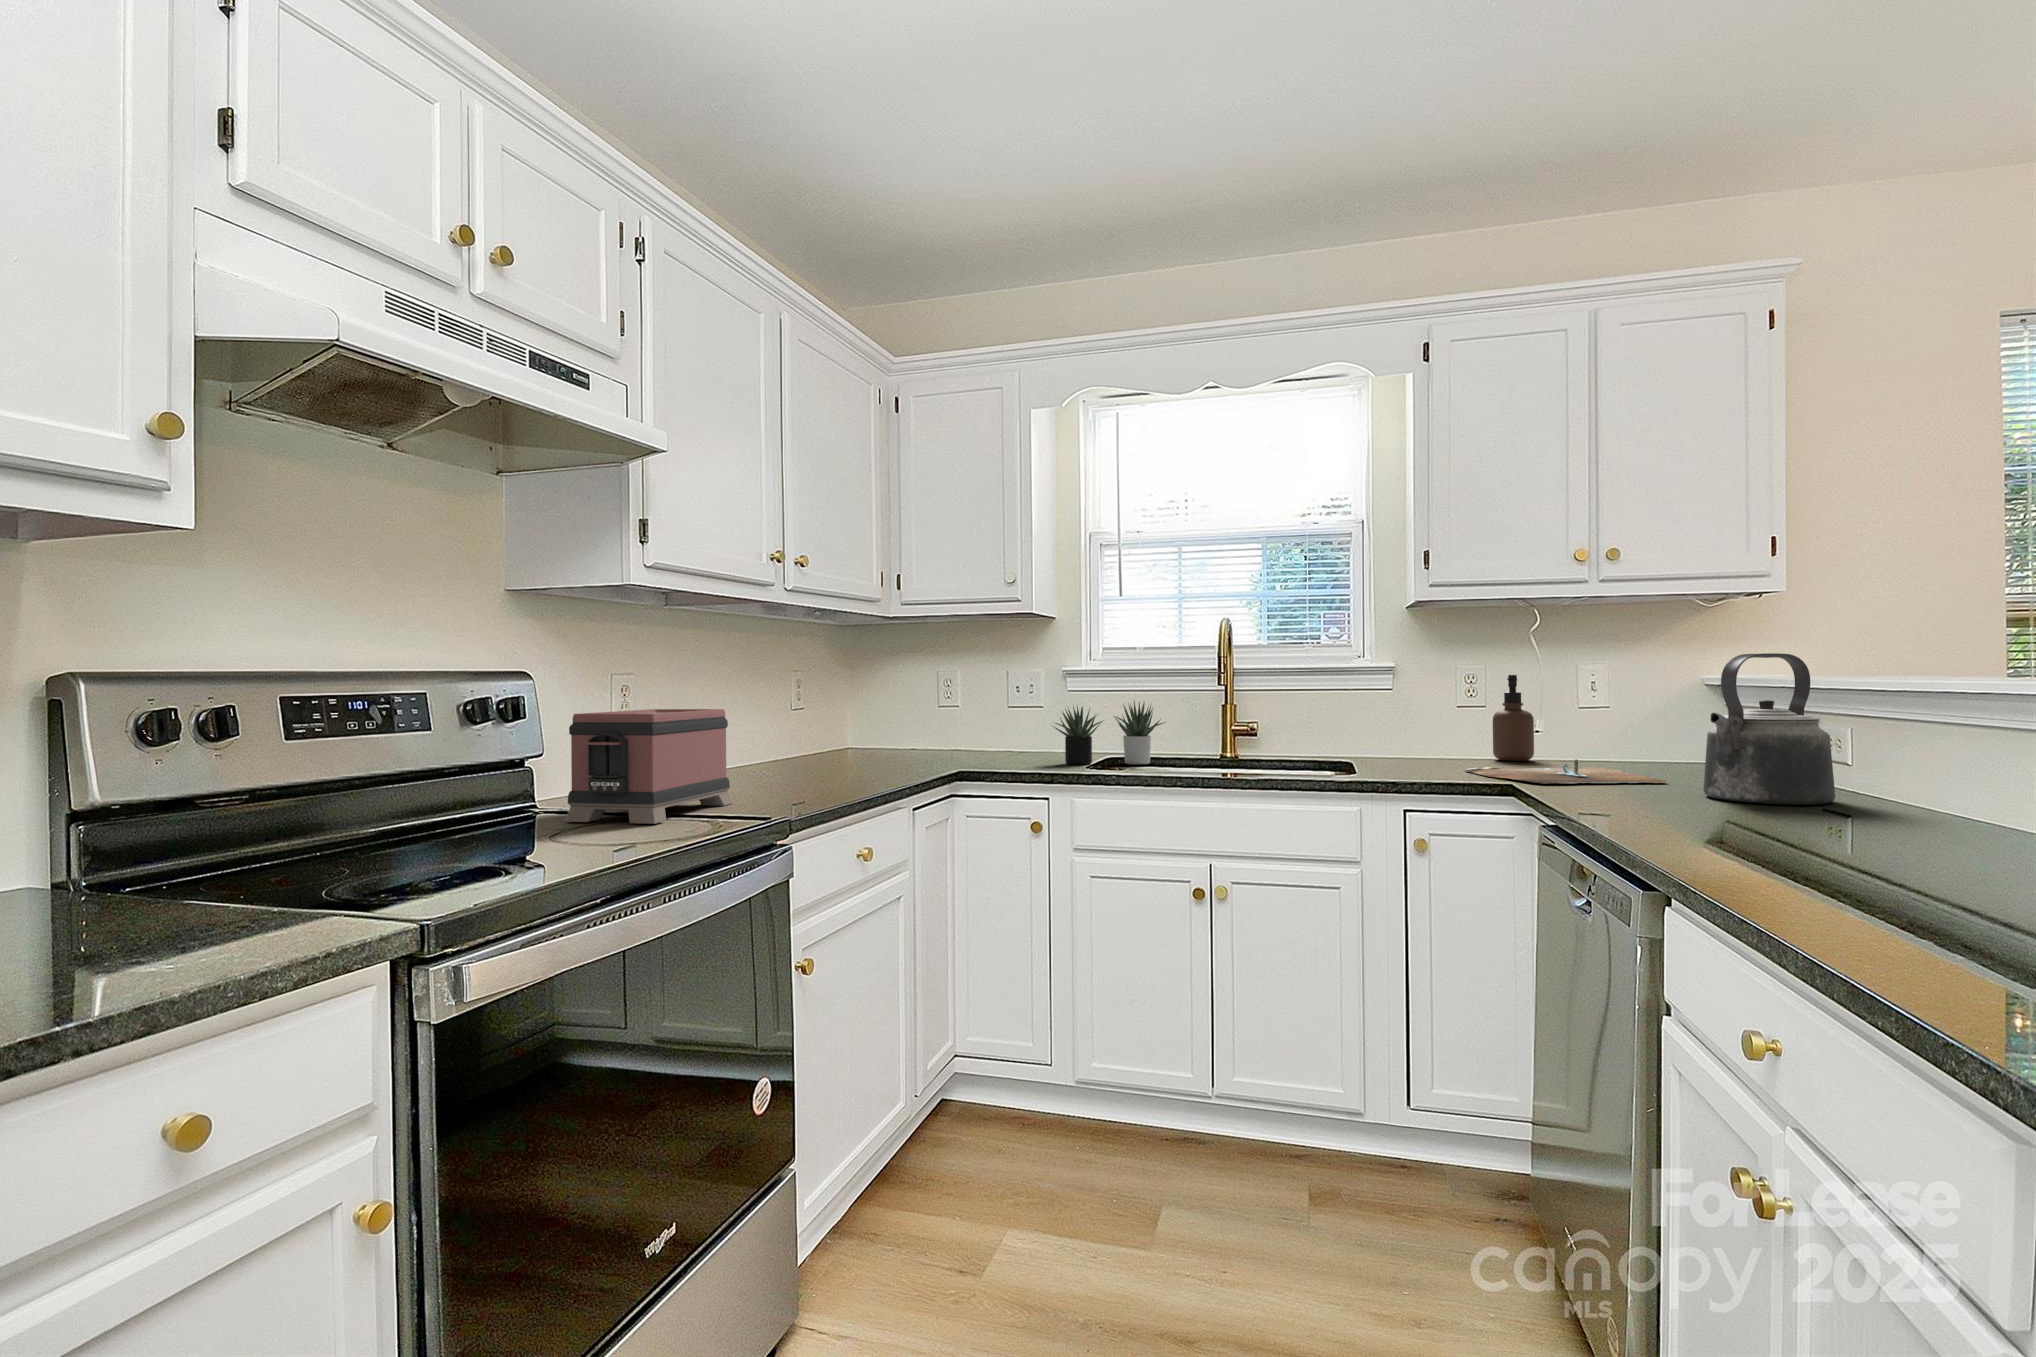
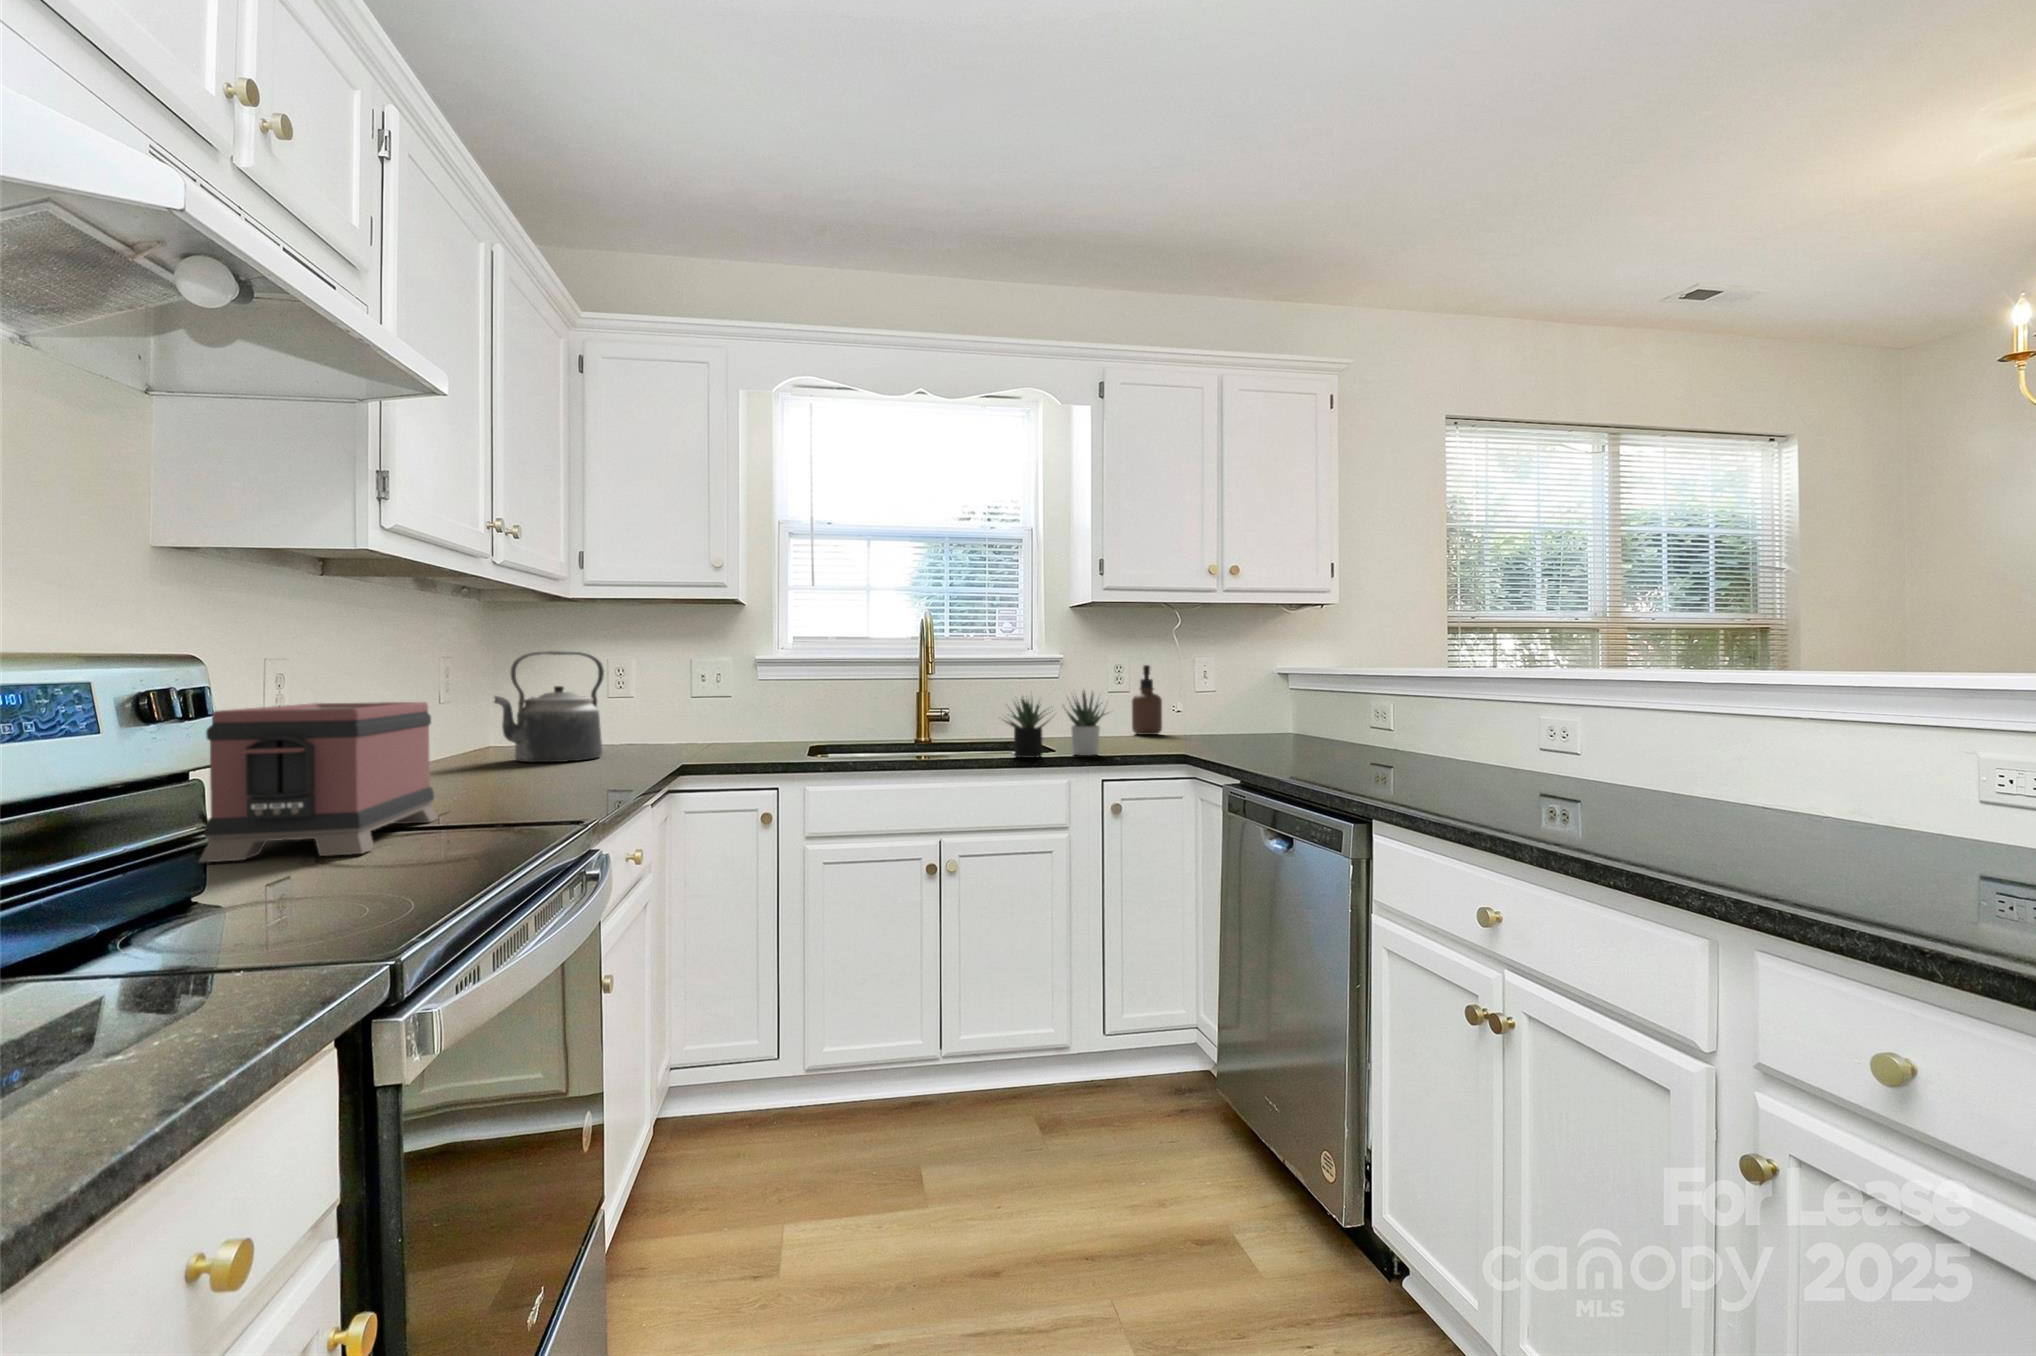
kettle: present [1703,653,1835,805] -> present [494,651,604,762]
succulent plant: present [1053,702,1166,764] -> present [1006,690,1105,758]
cutting board: present [1465,759,1667,784] -> none [1131,732,1282,752]

